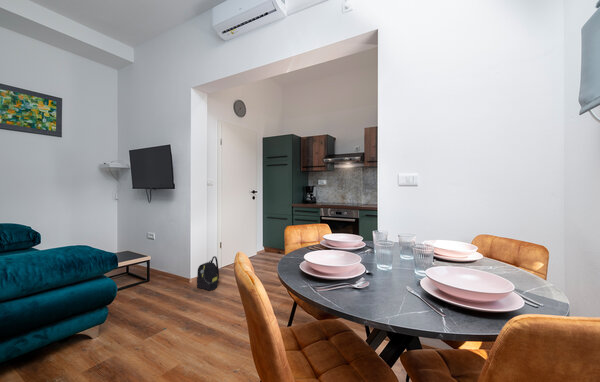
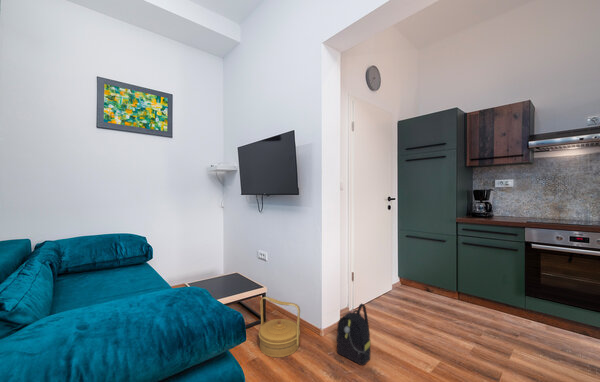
basket: none [141,259,173,295] -> present [259,297,300,357]

